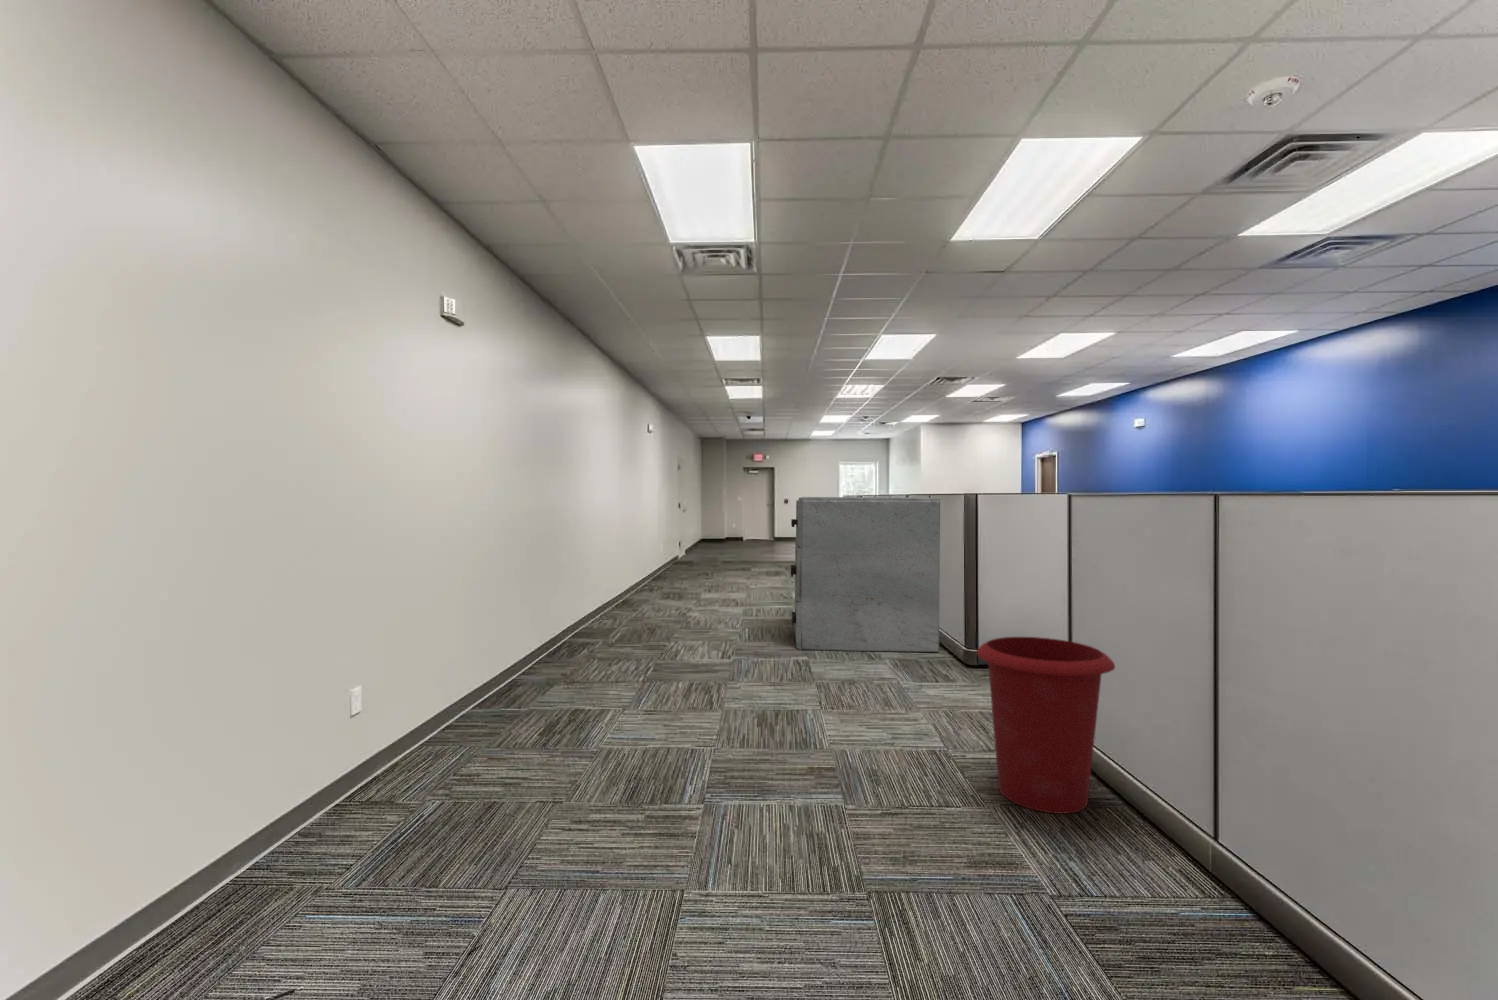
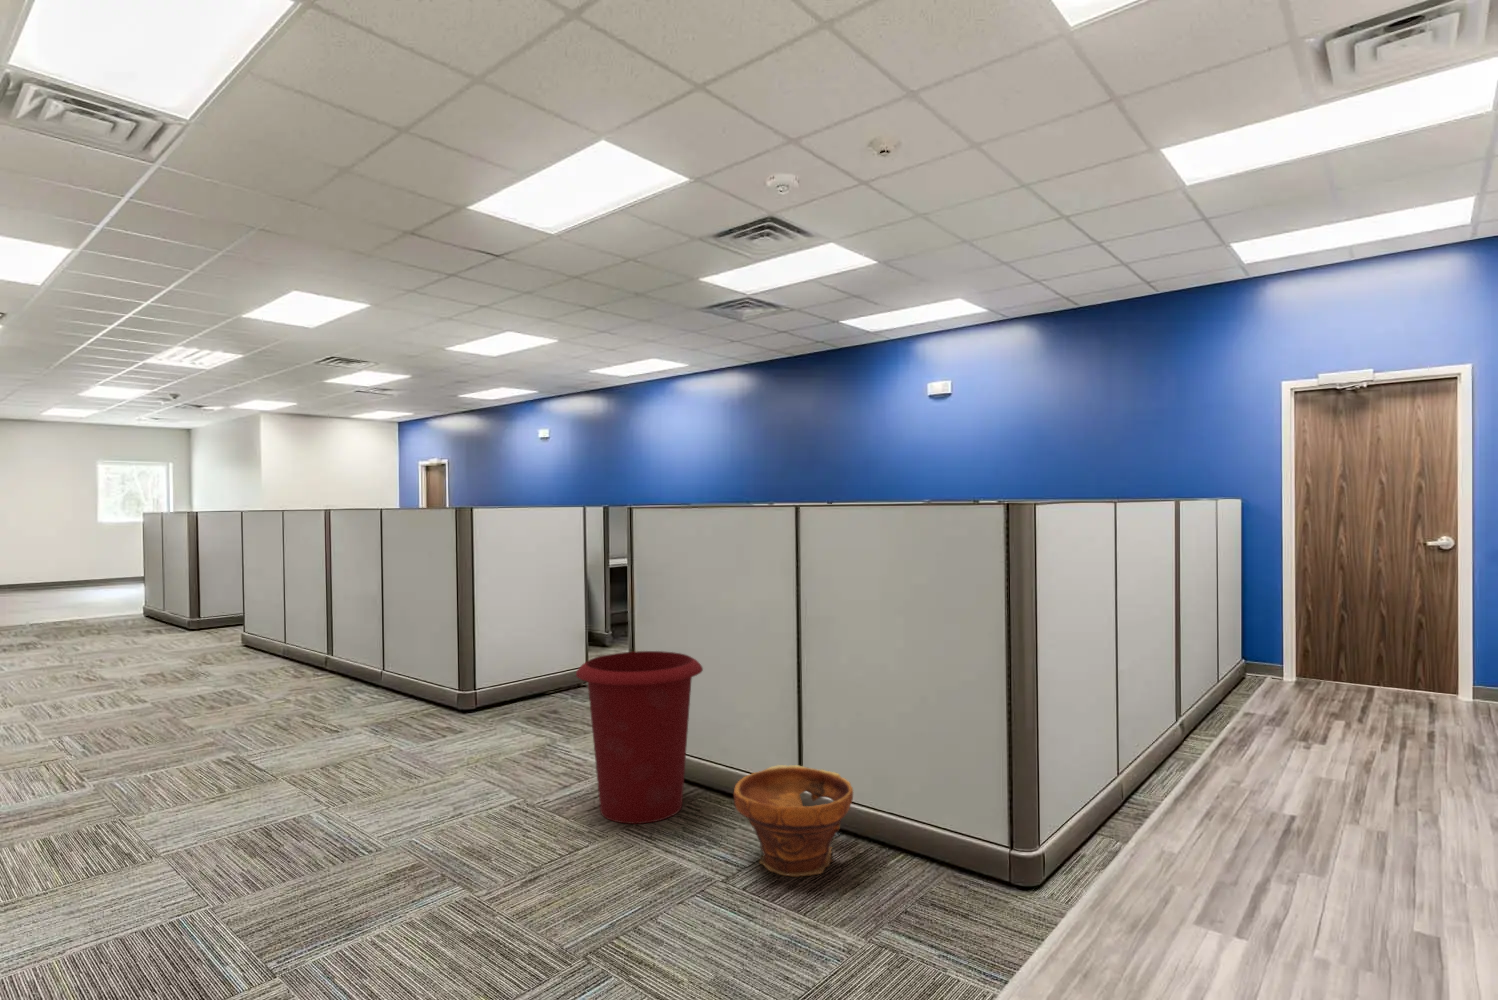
filing cabinet: present [791,497,940,652] -> none [174,514,414,744]
planter: none [1082,798,1252,948] -> present [734,765,853,877]

